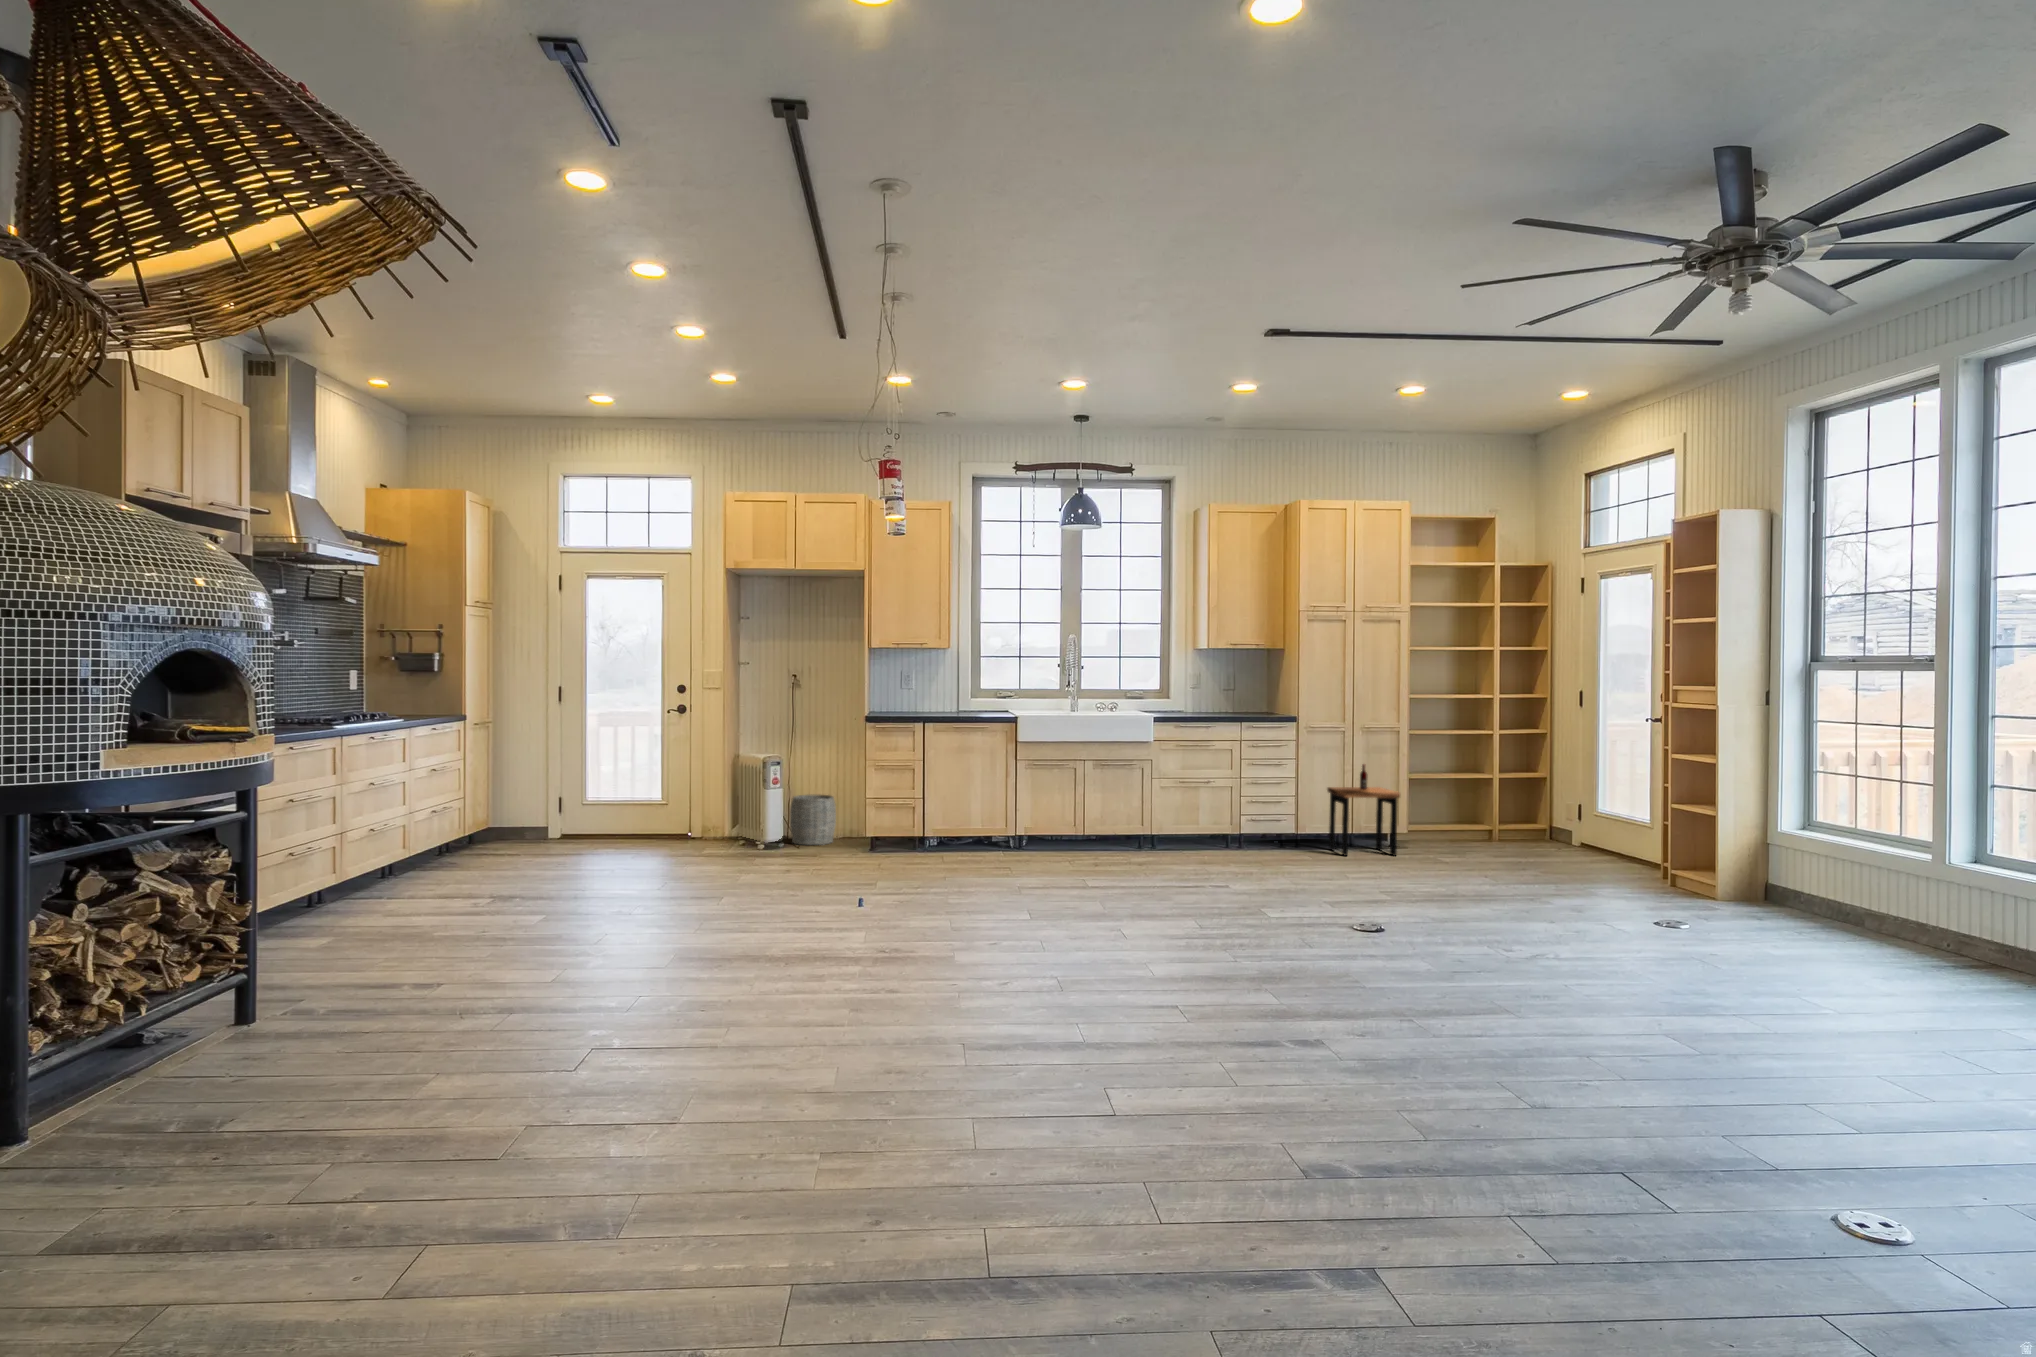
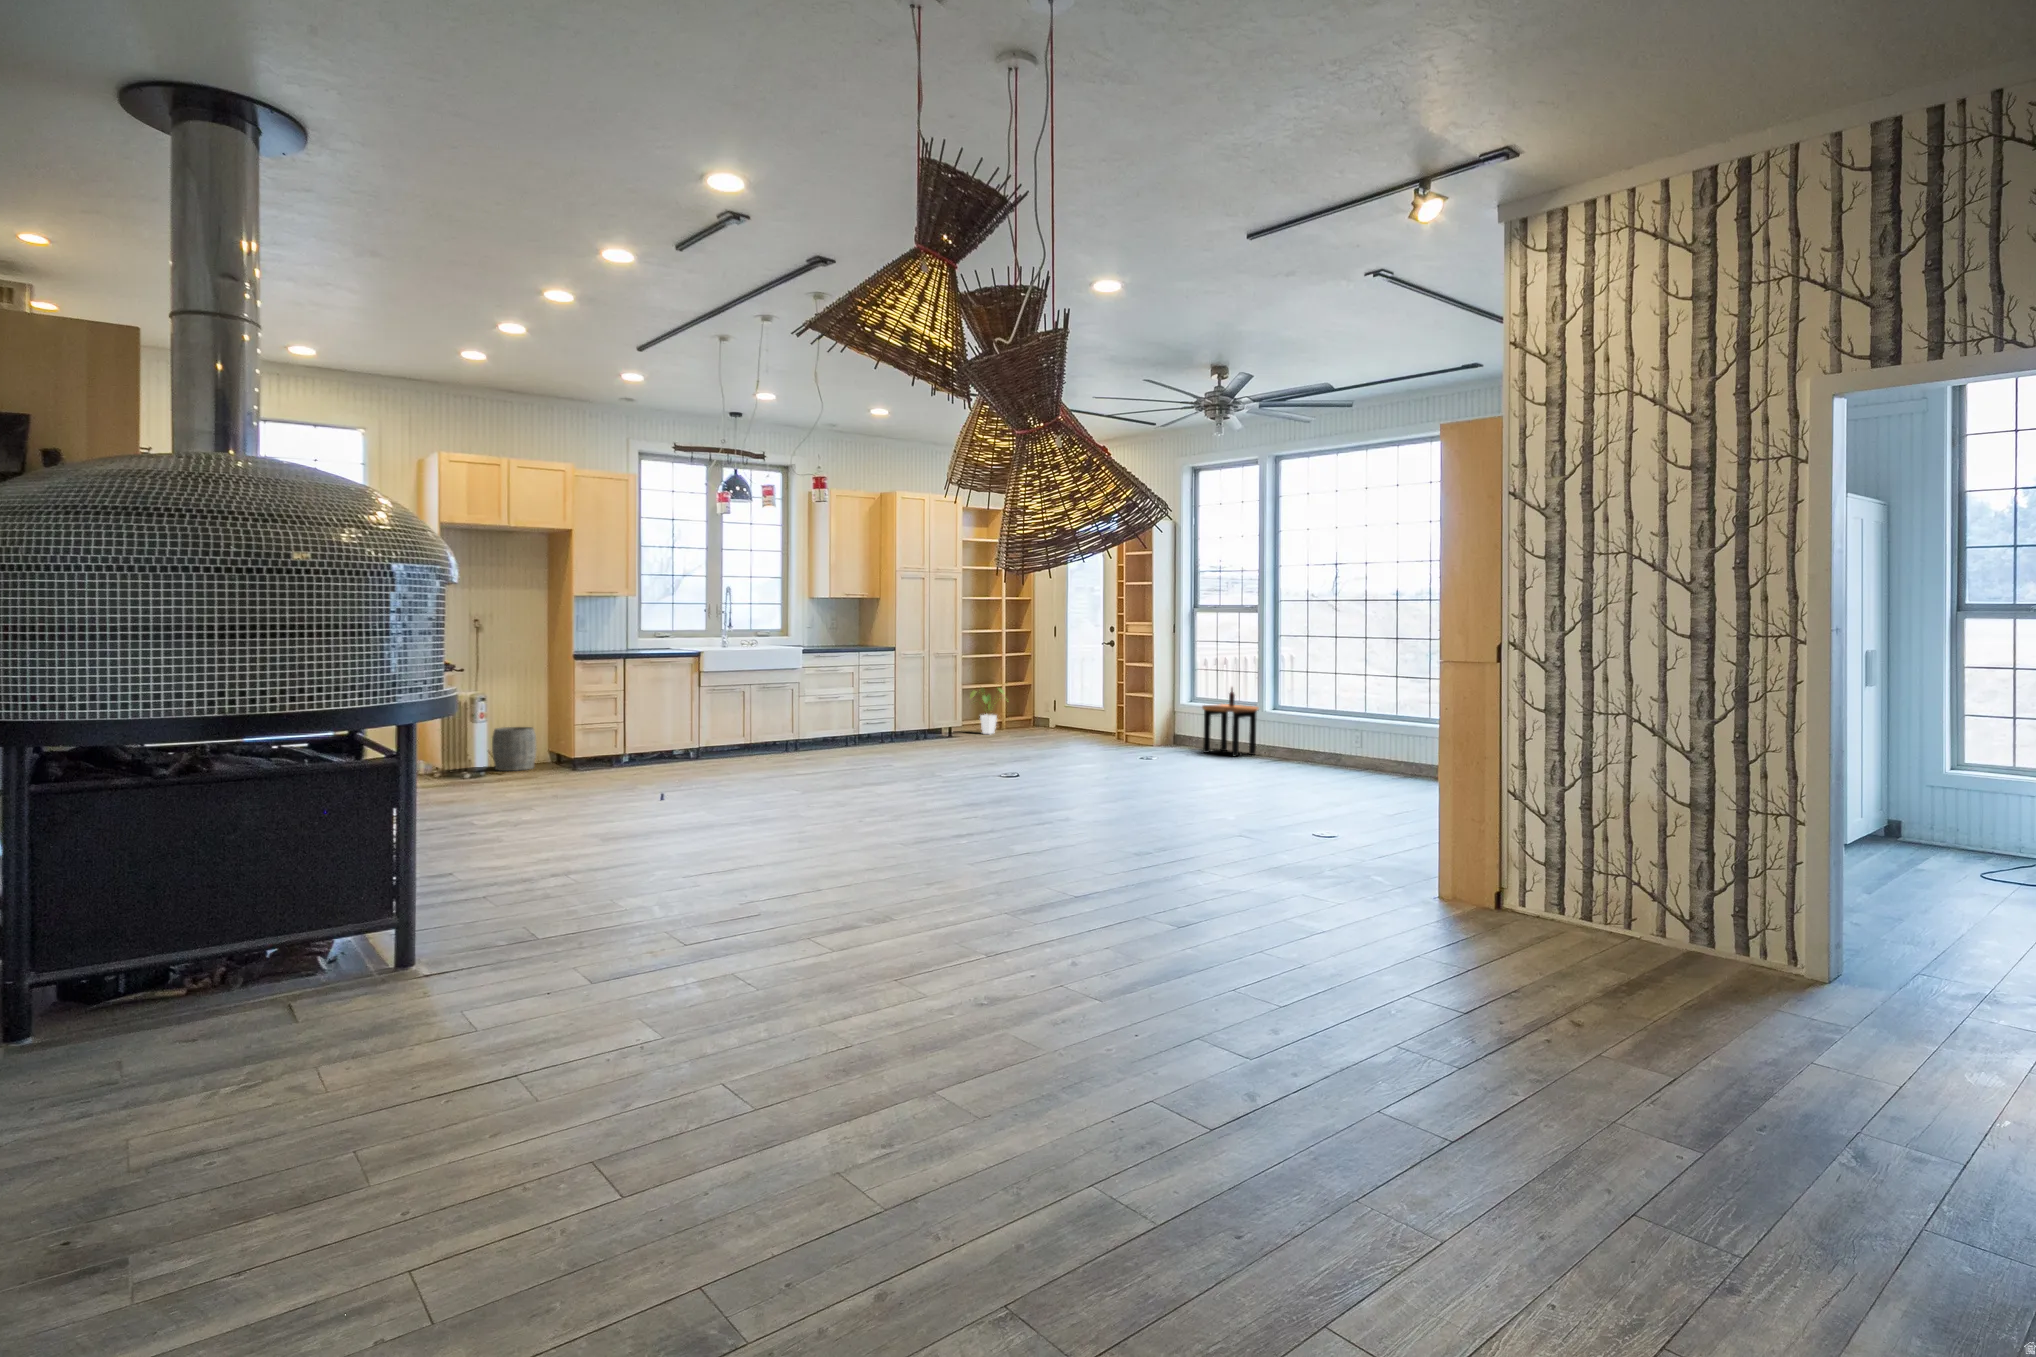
side table: present [1327,764,1400,856] -> present [1202,688,1259,756]
house plant: none [1429,776,1490,848] -> present [970,688,1004,734]

